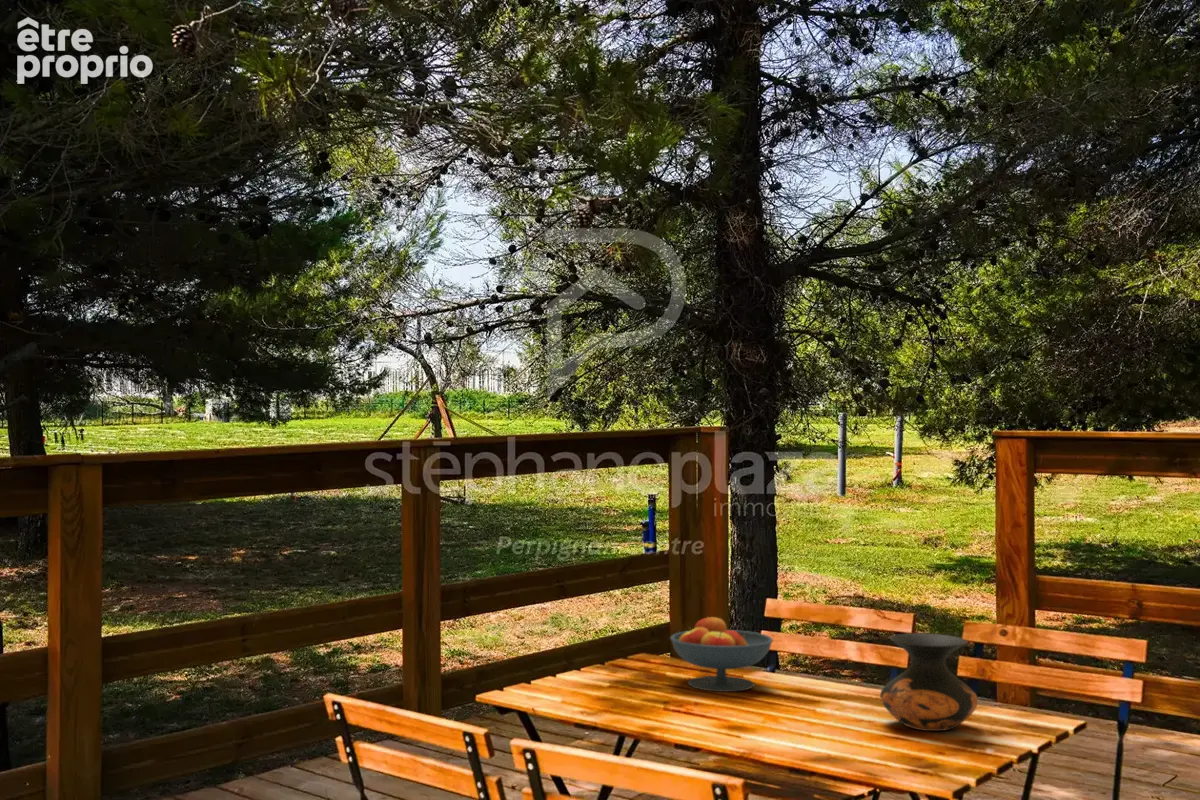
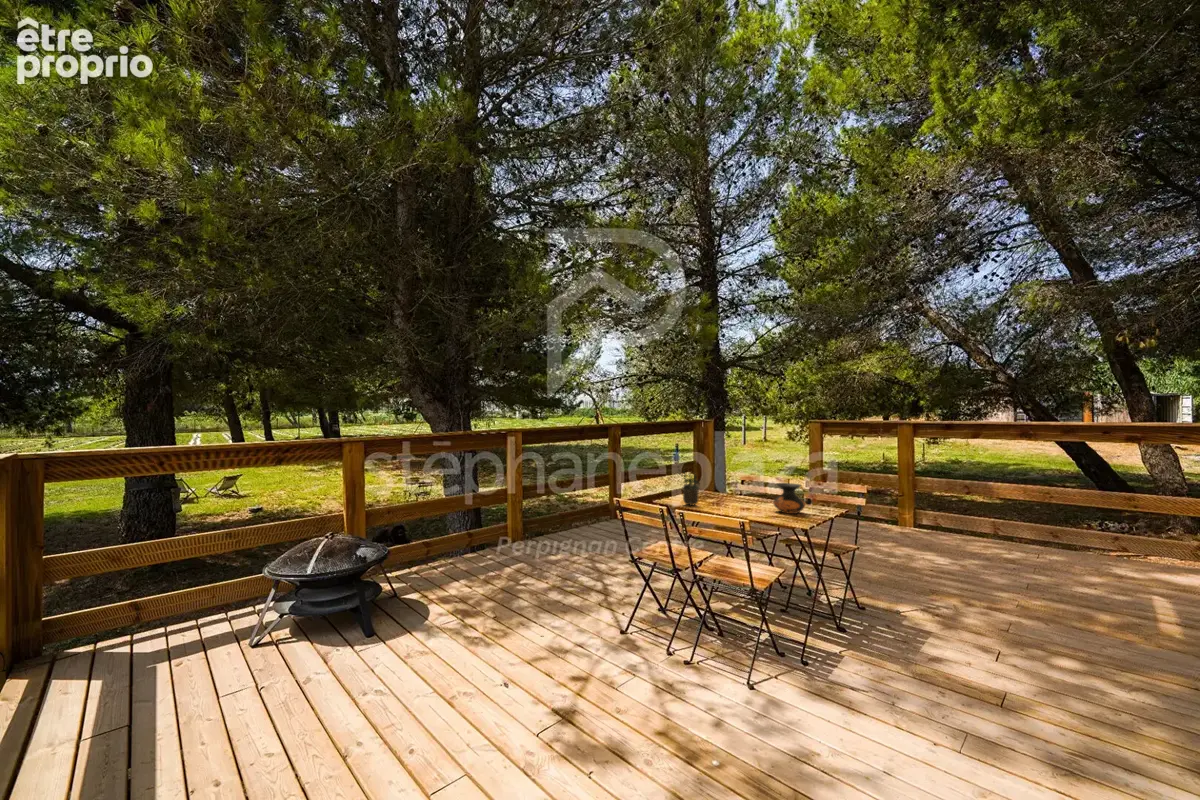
potted plant: none [592,577,662,705] -> present [682,472,699,505]
fruit bowl: present [670,617,773,692] -> none [701,479,735,503]

